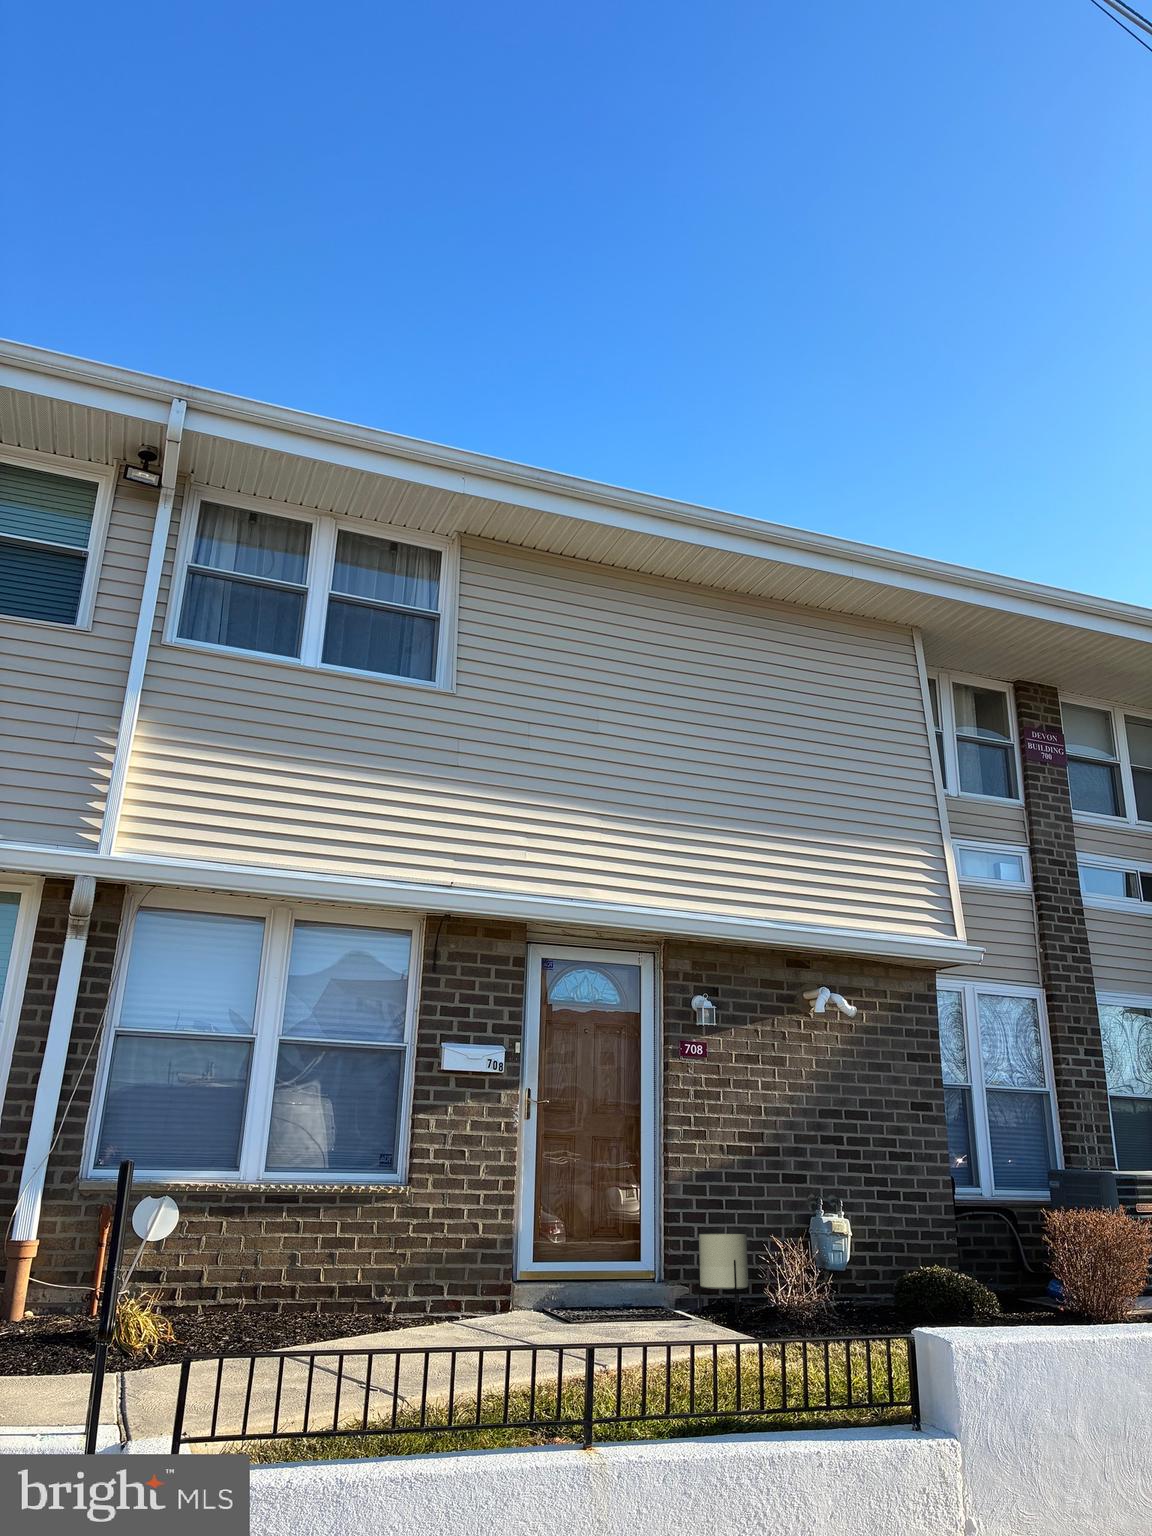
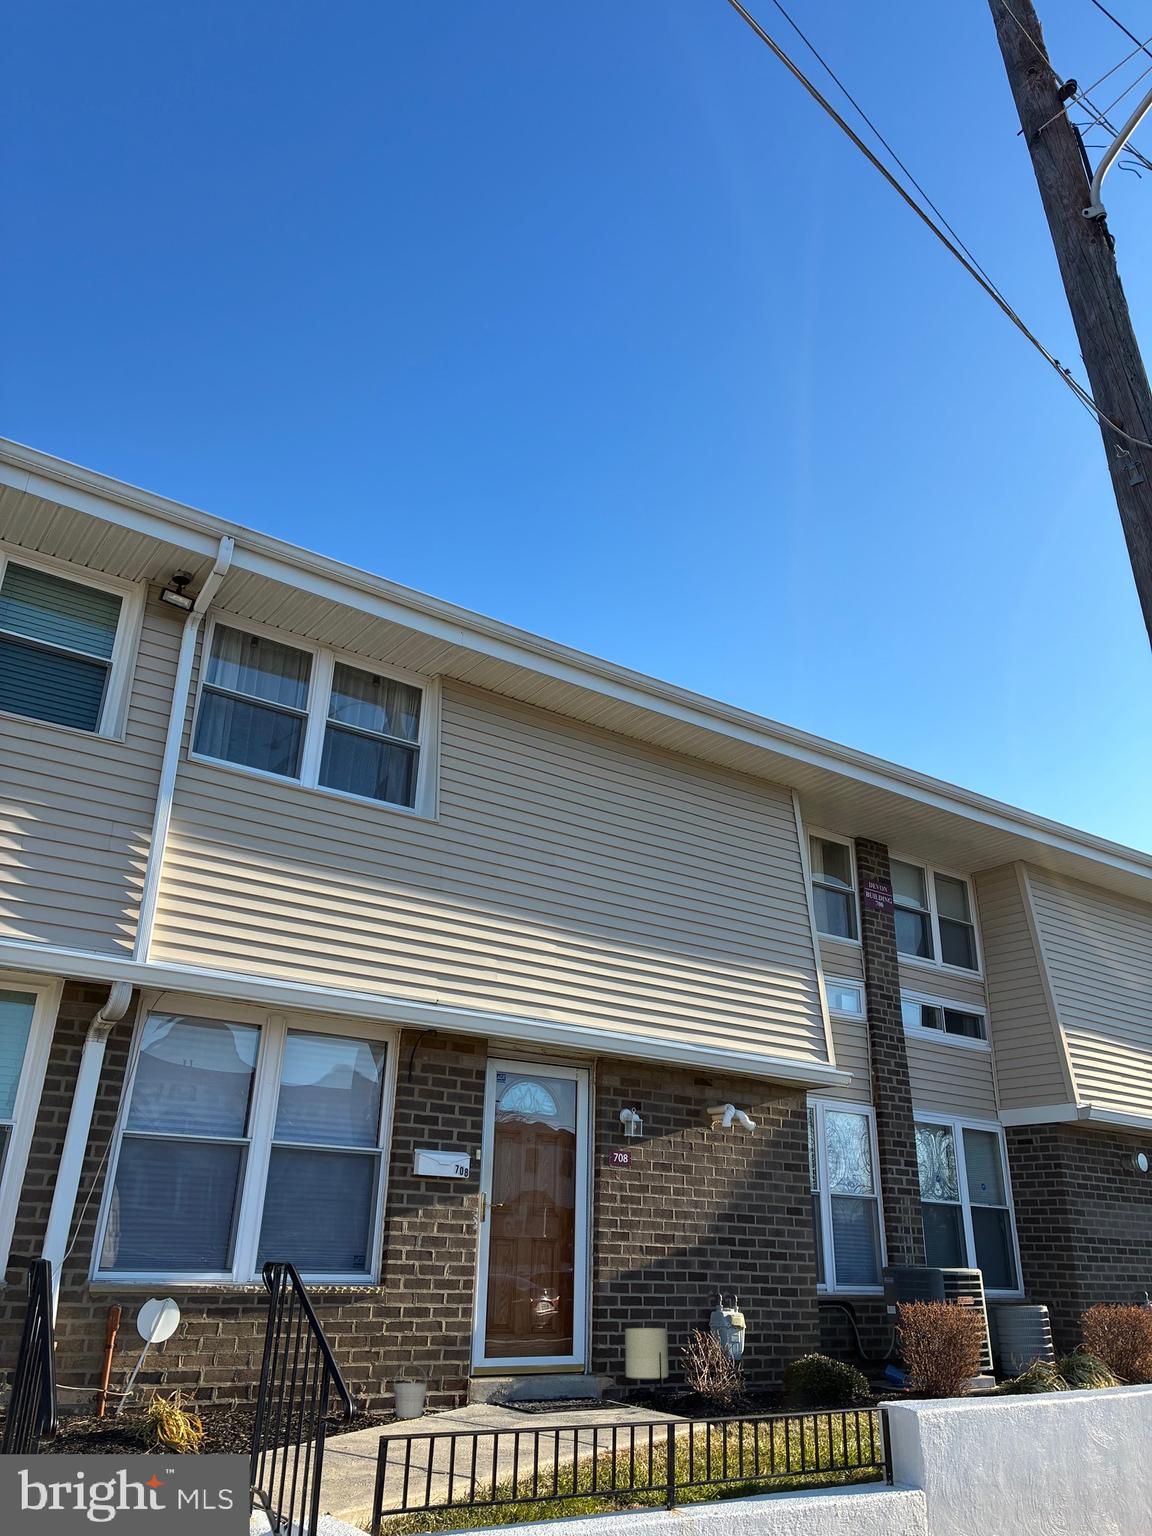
bucket: none [417,1268,455,1323] -> present [394,1369,427,1418]

